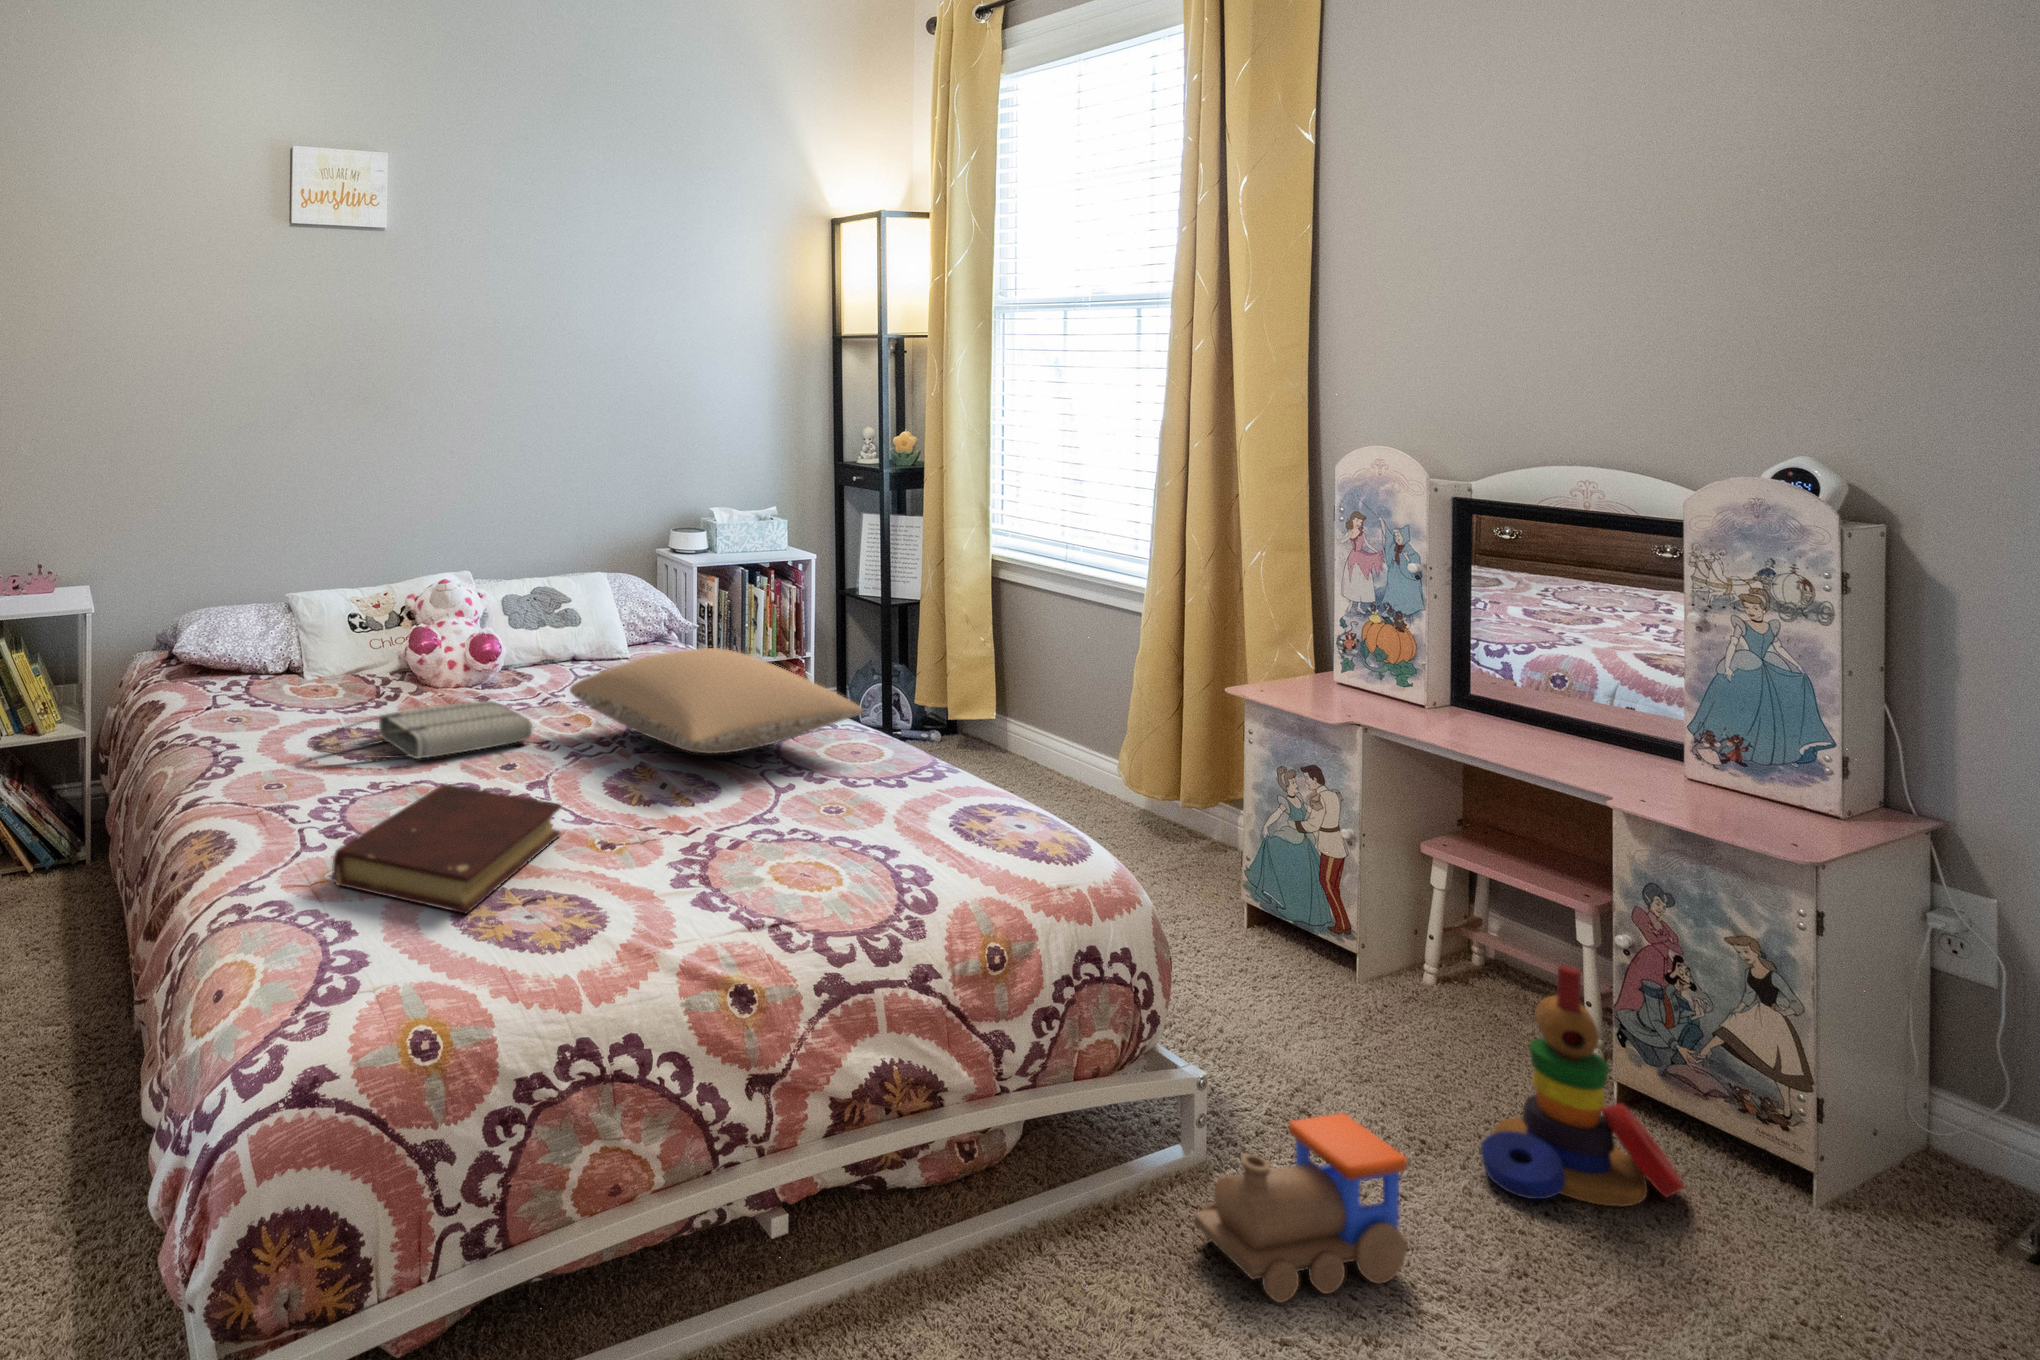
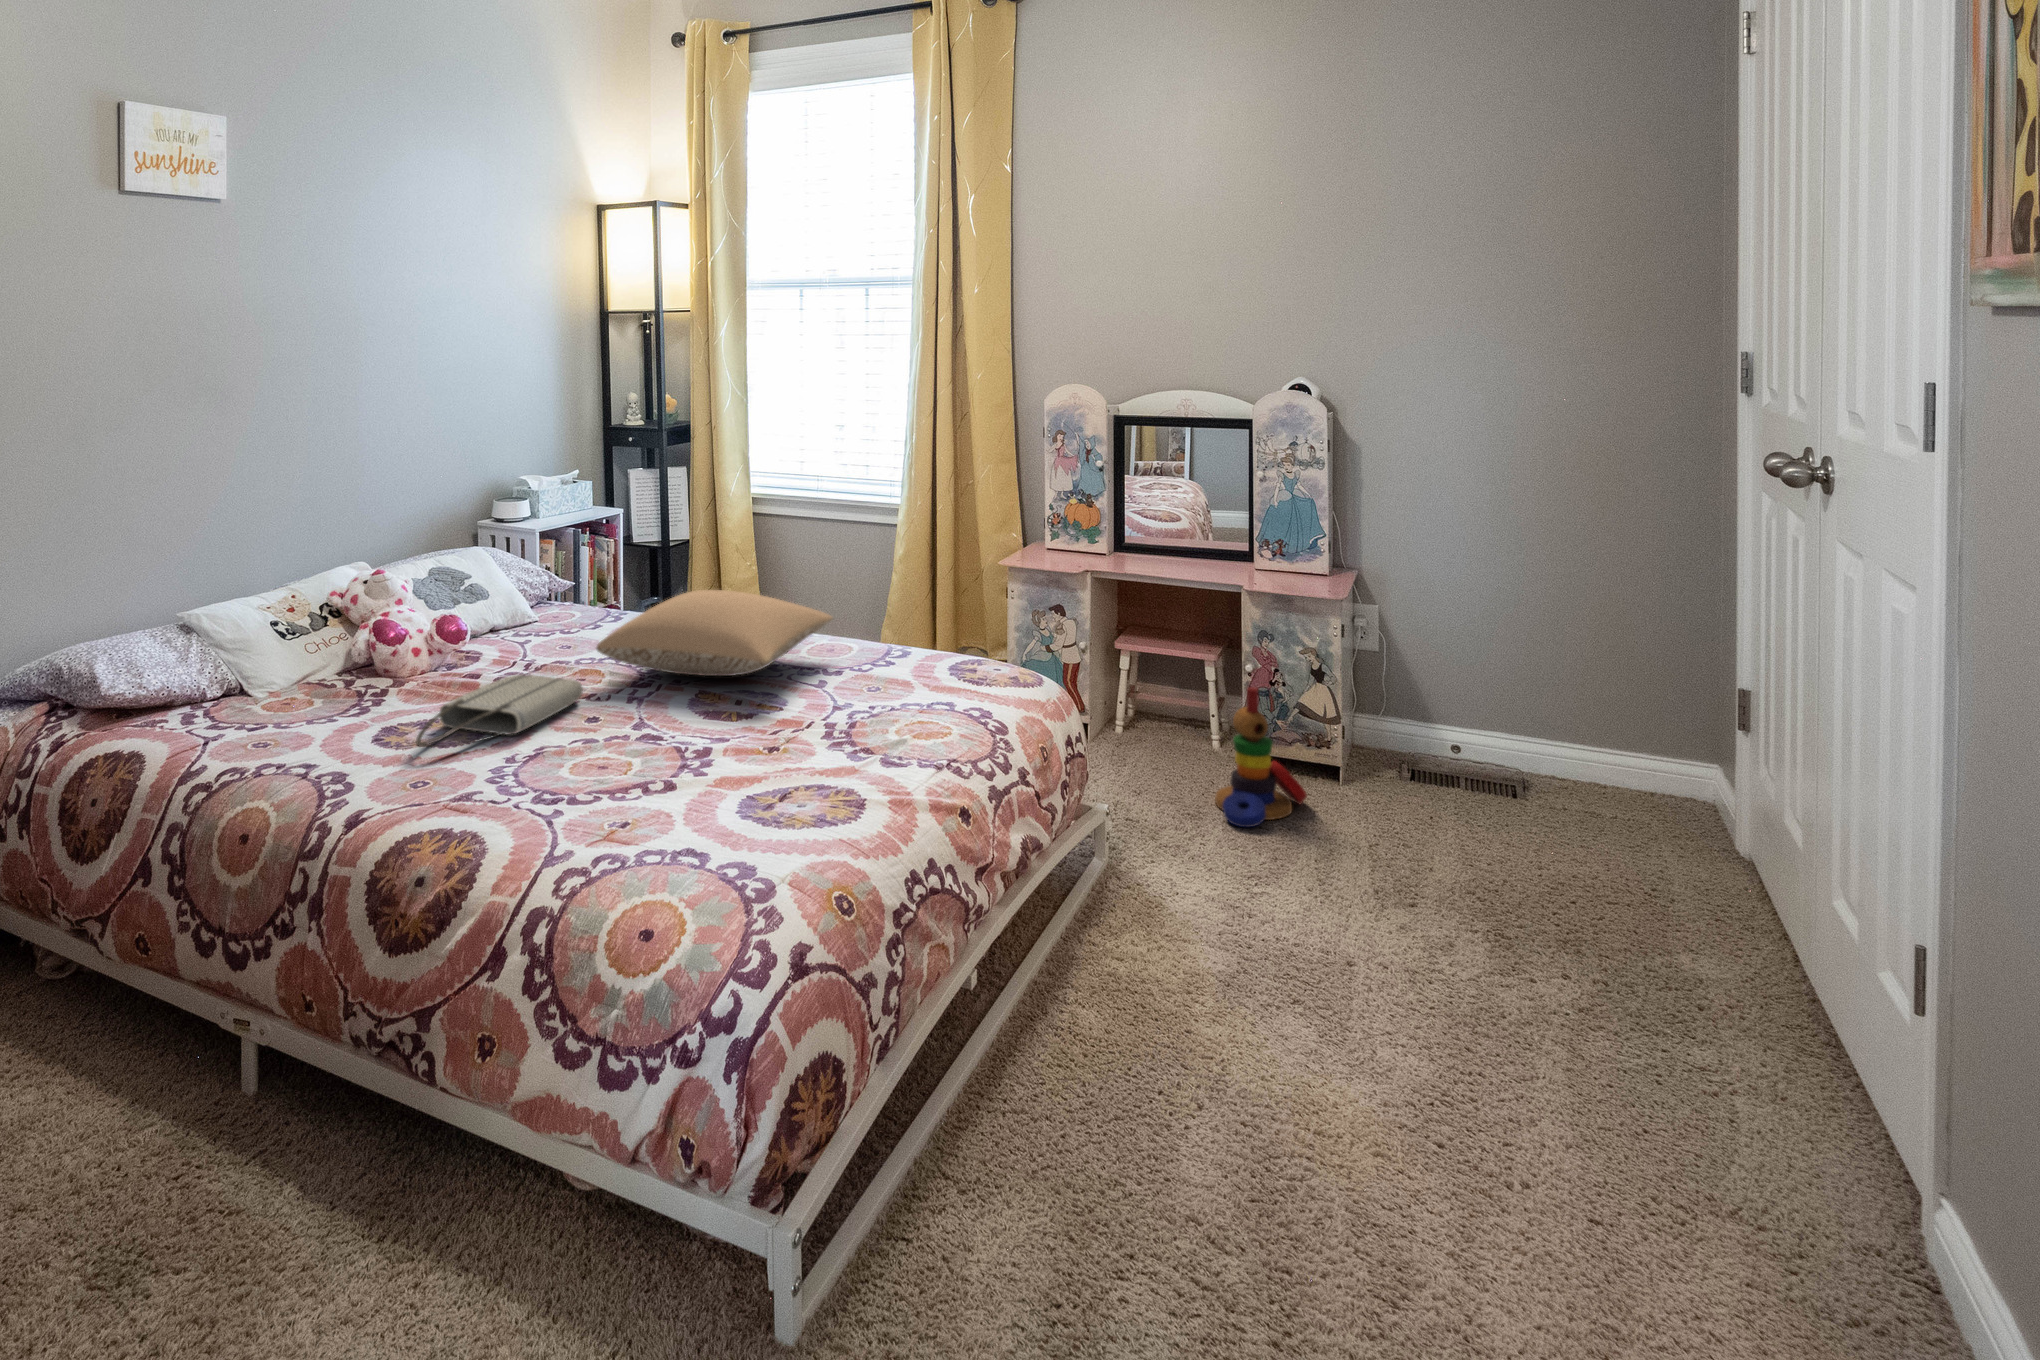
book: present [333,783,561,914] -> none [607,728,758,833]
toy train: present [1194,1113,1408,1303] -> none [1143,802,1239,919]

